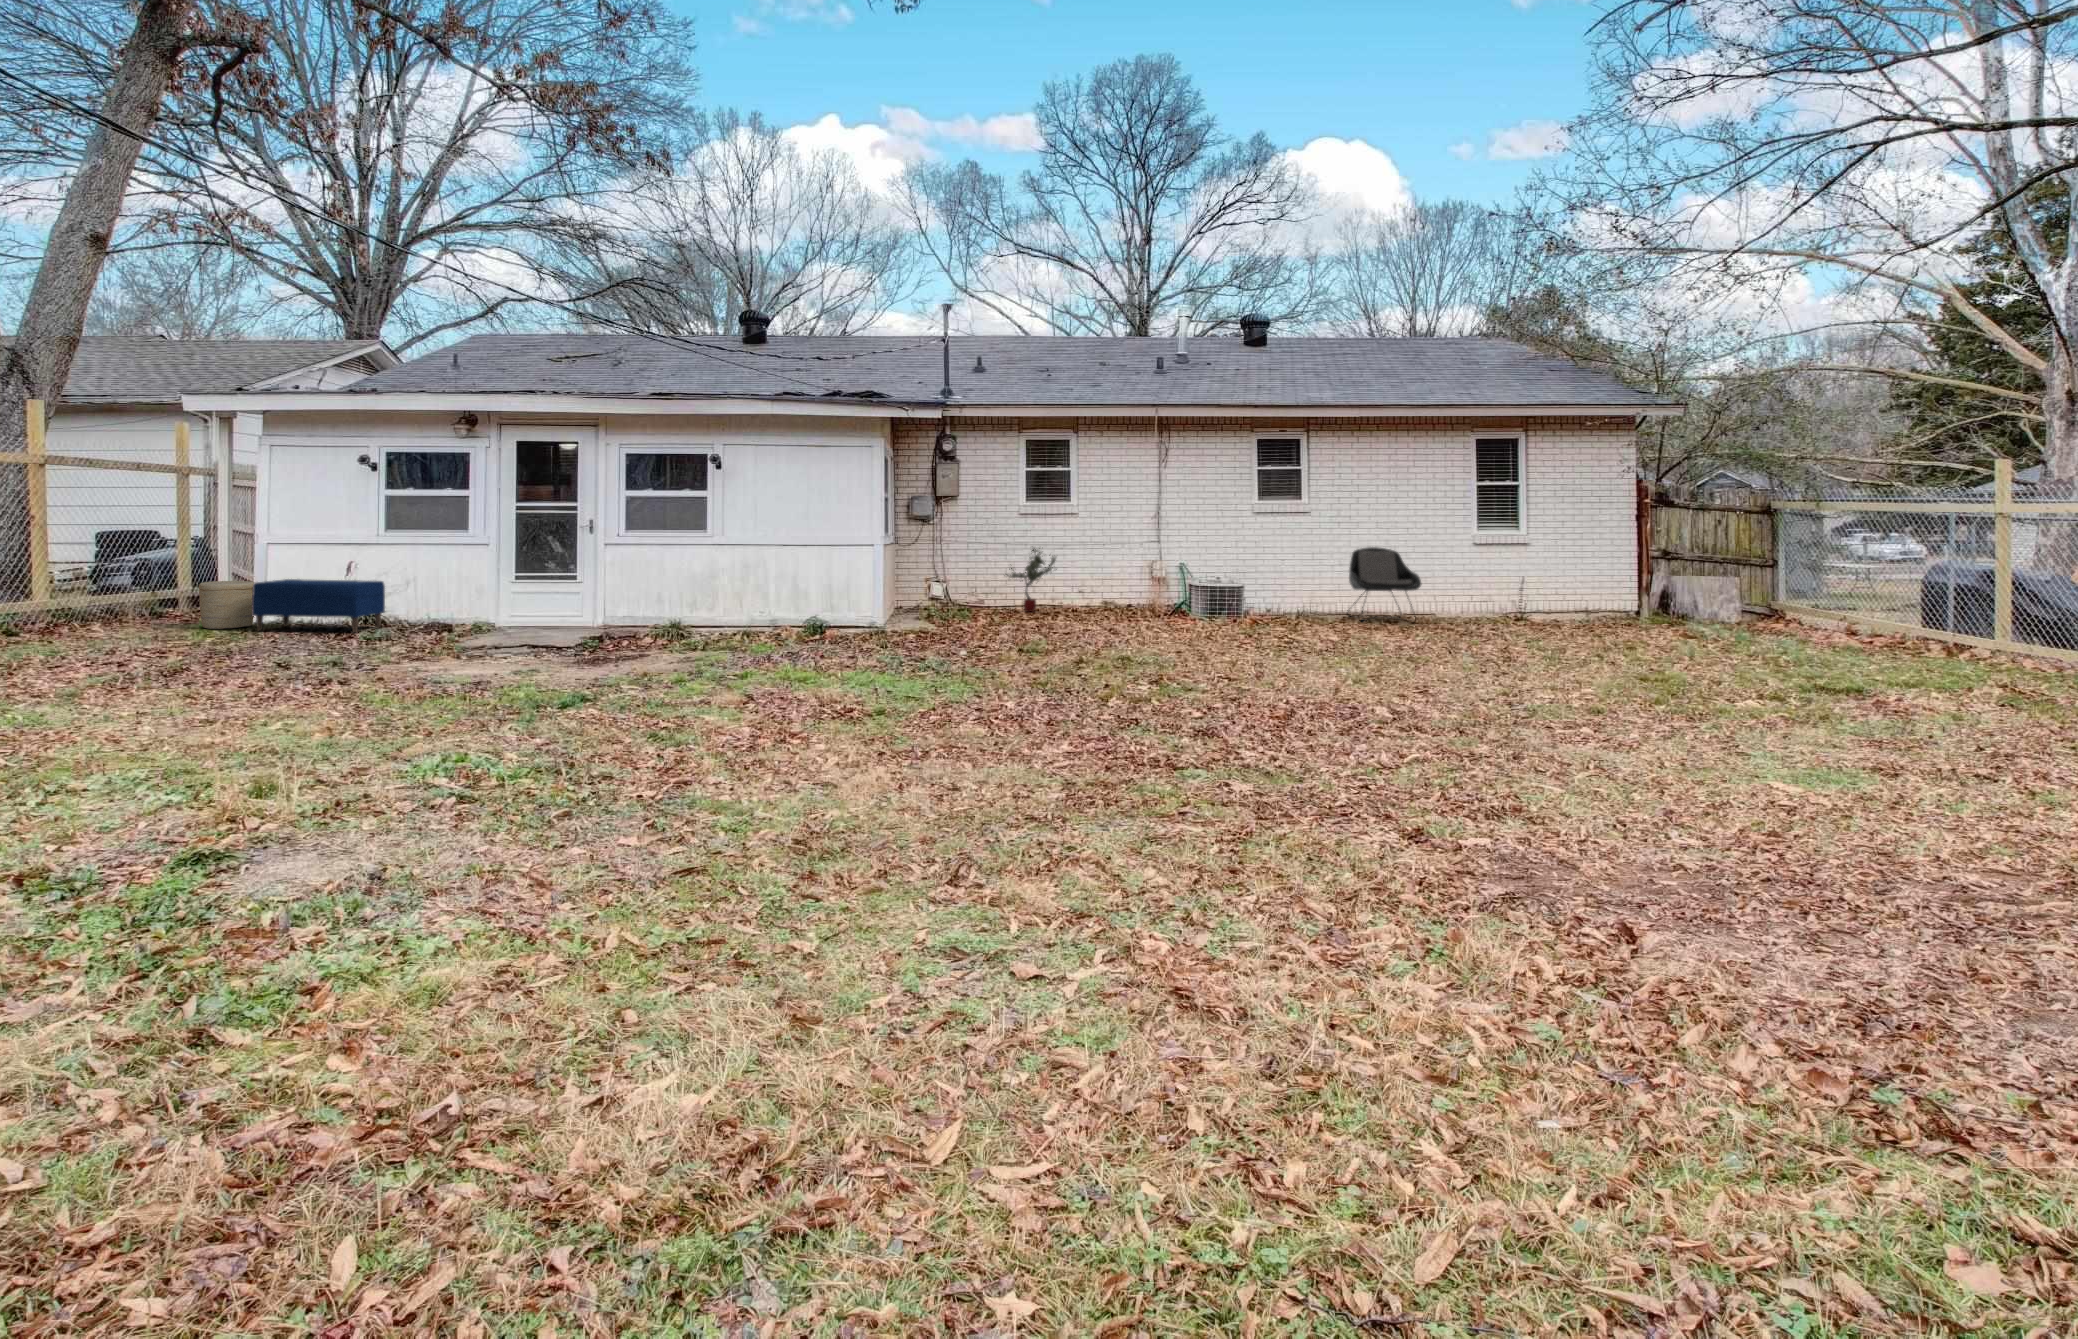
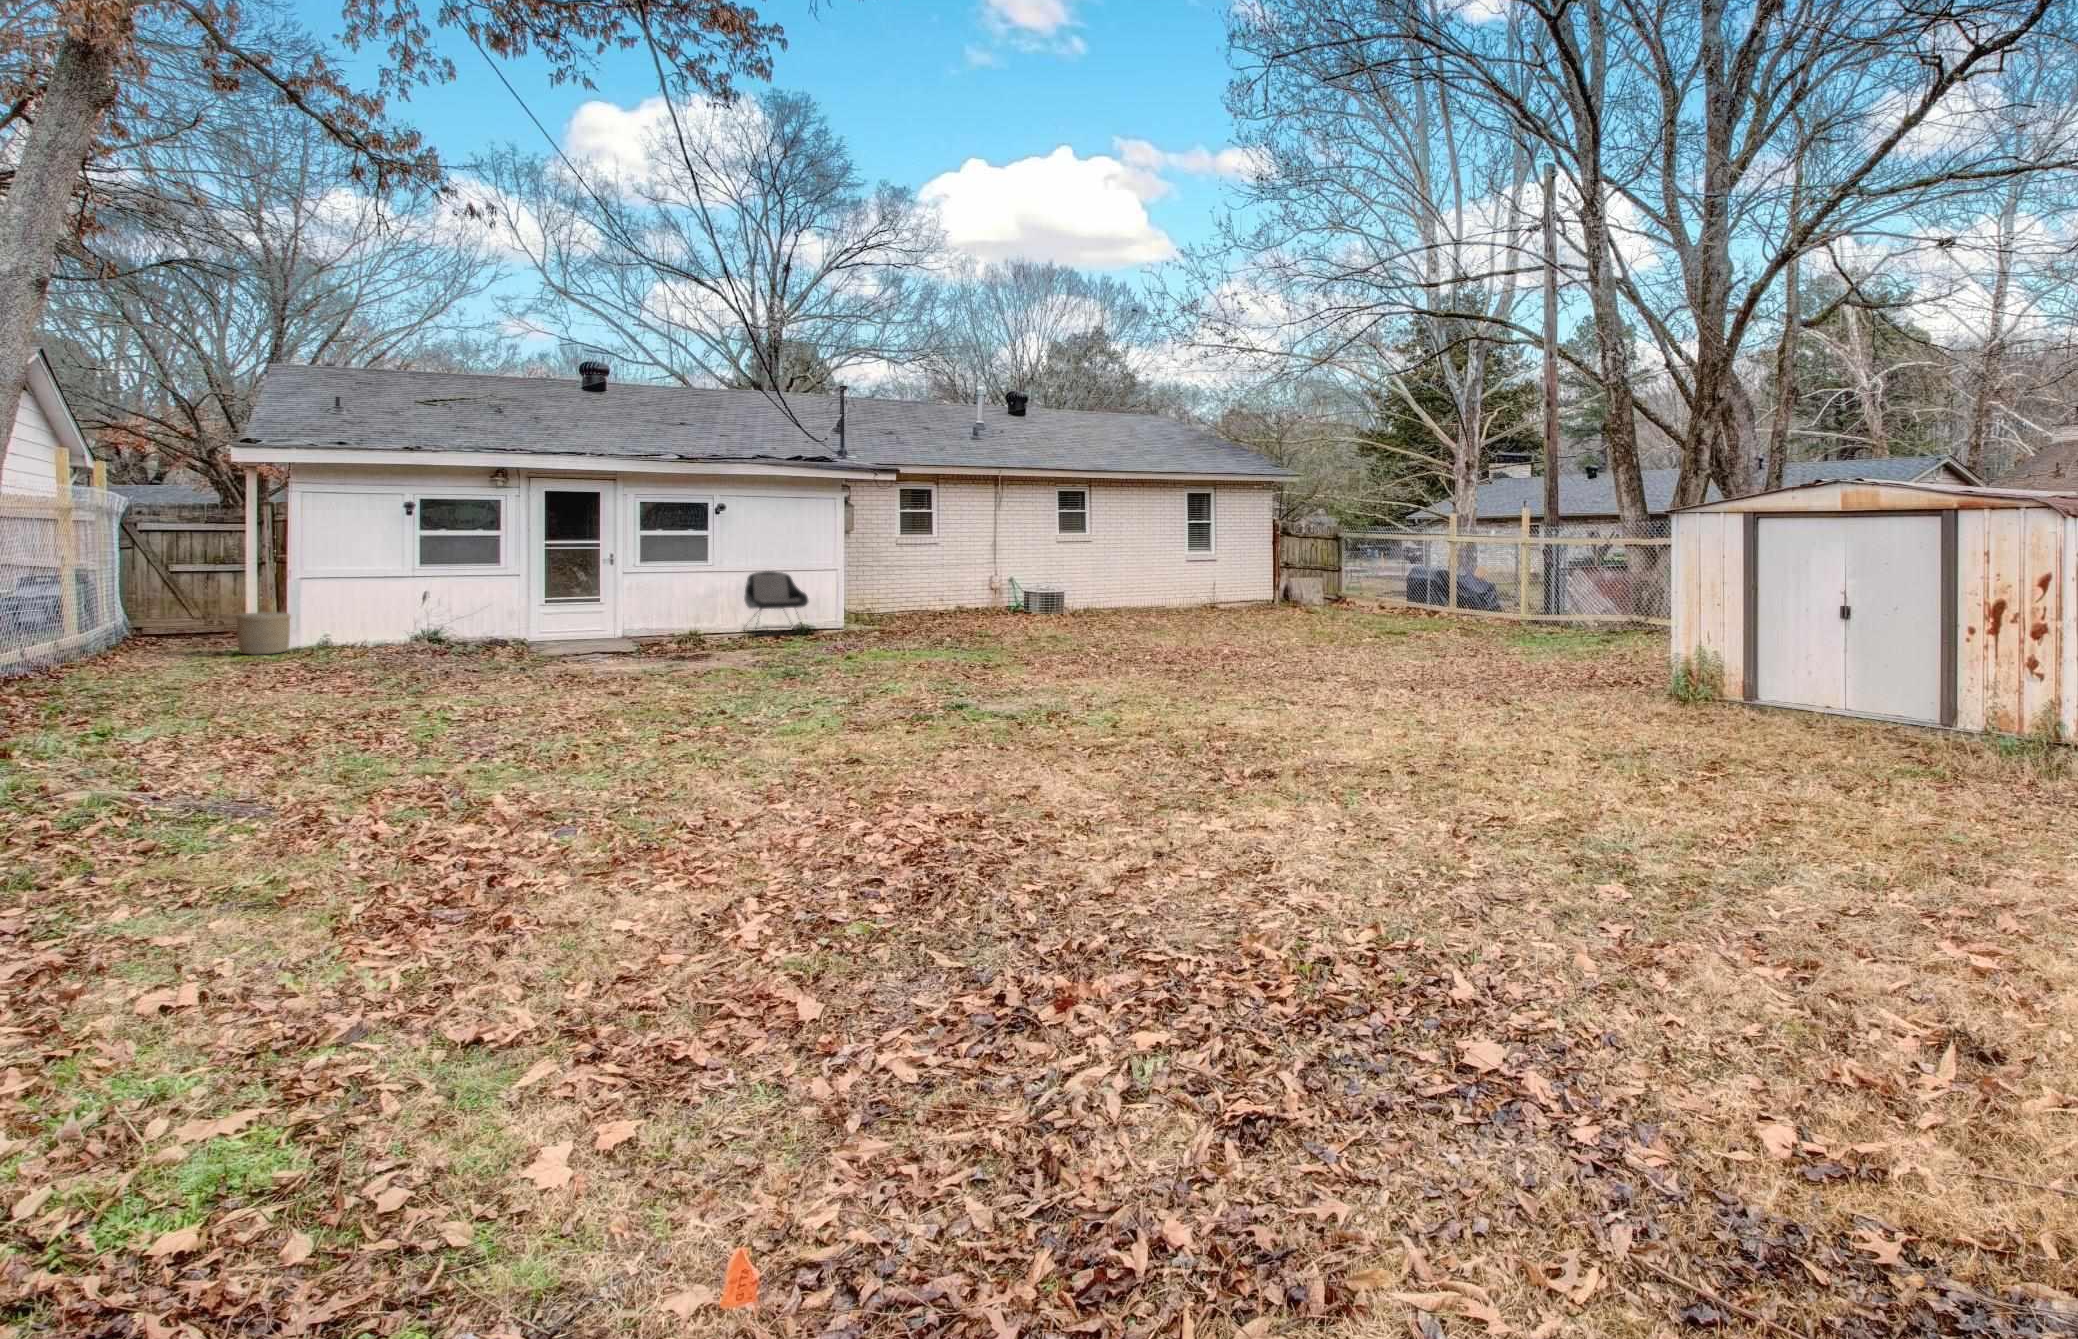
lounge chair: present [1348,547,1421,623] -> present [744,571,808,635]
potted tree: present [1004,548,1057,612] -> none [893,565,934,612]
bench: present [252,579,385,633] -> none [313,607,428,654]

